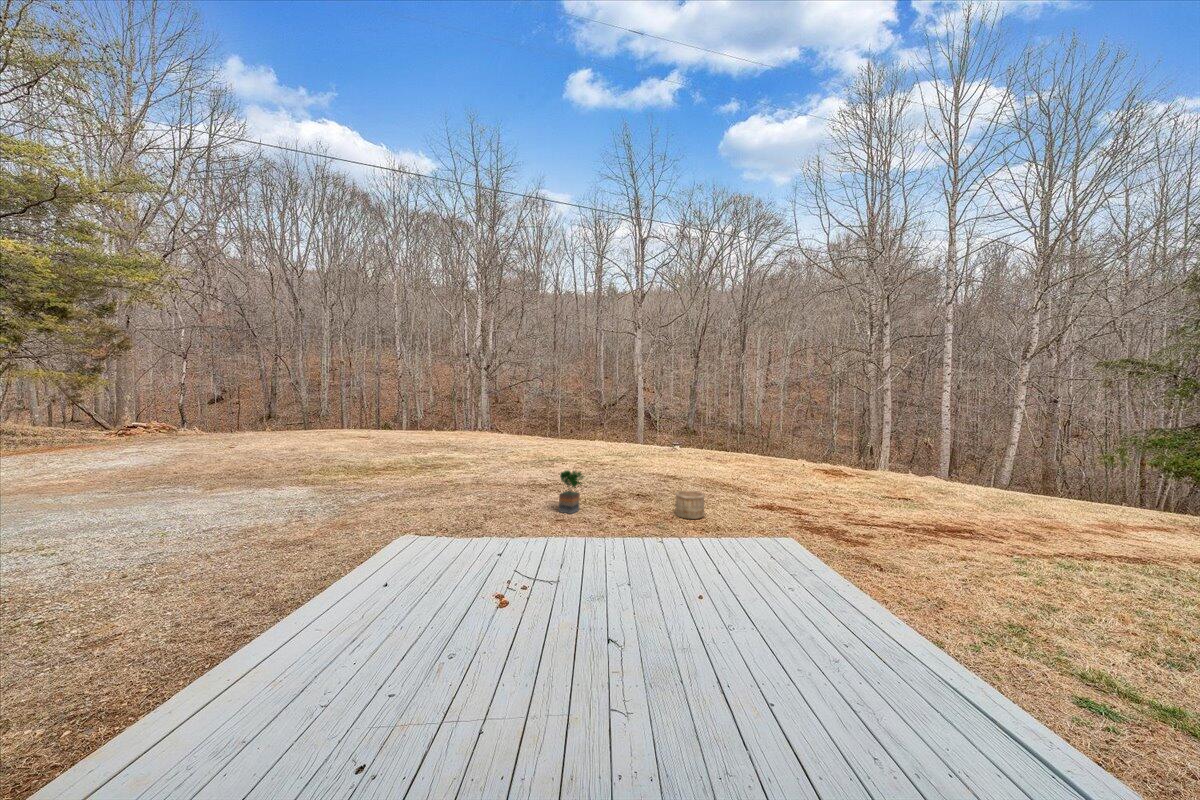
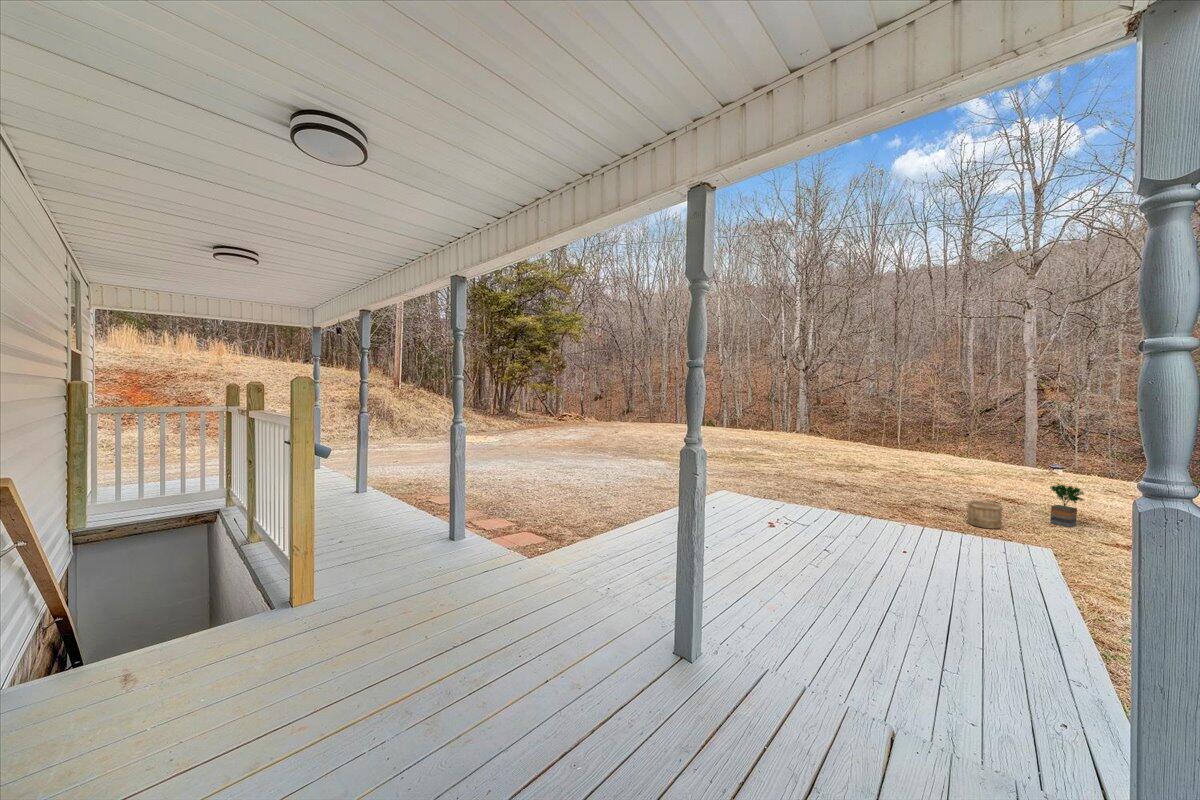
potted tree: present [559,470,584,514] -> present [1050,485,1084,527]

